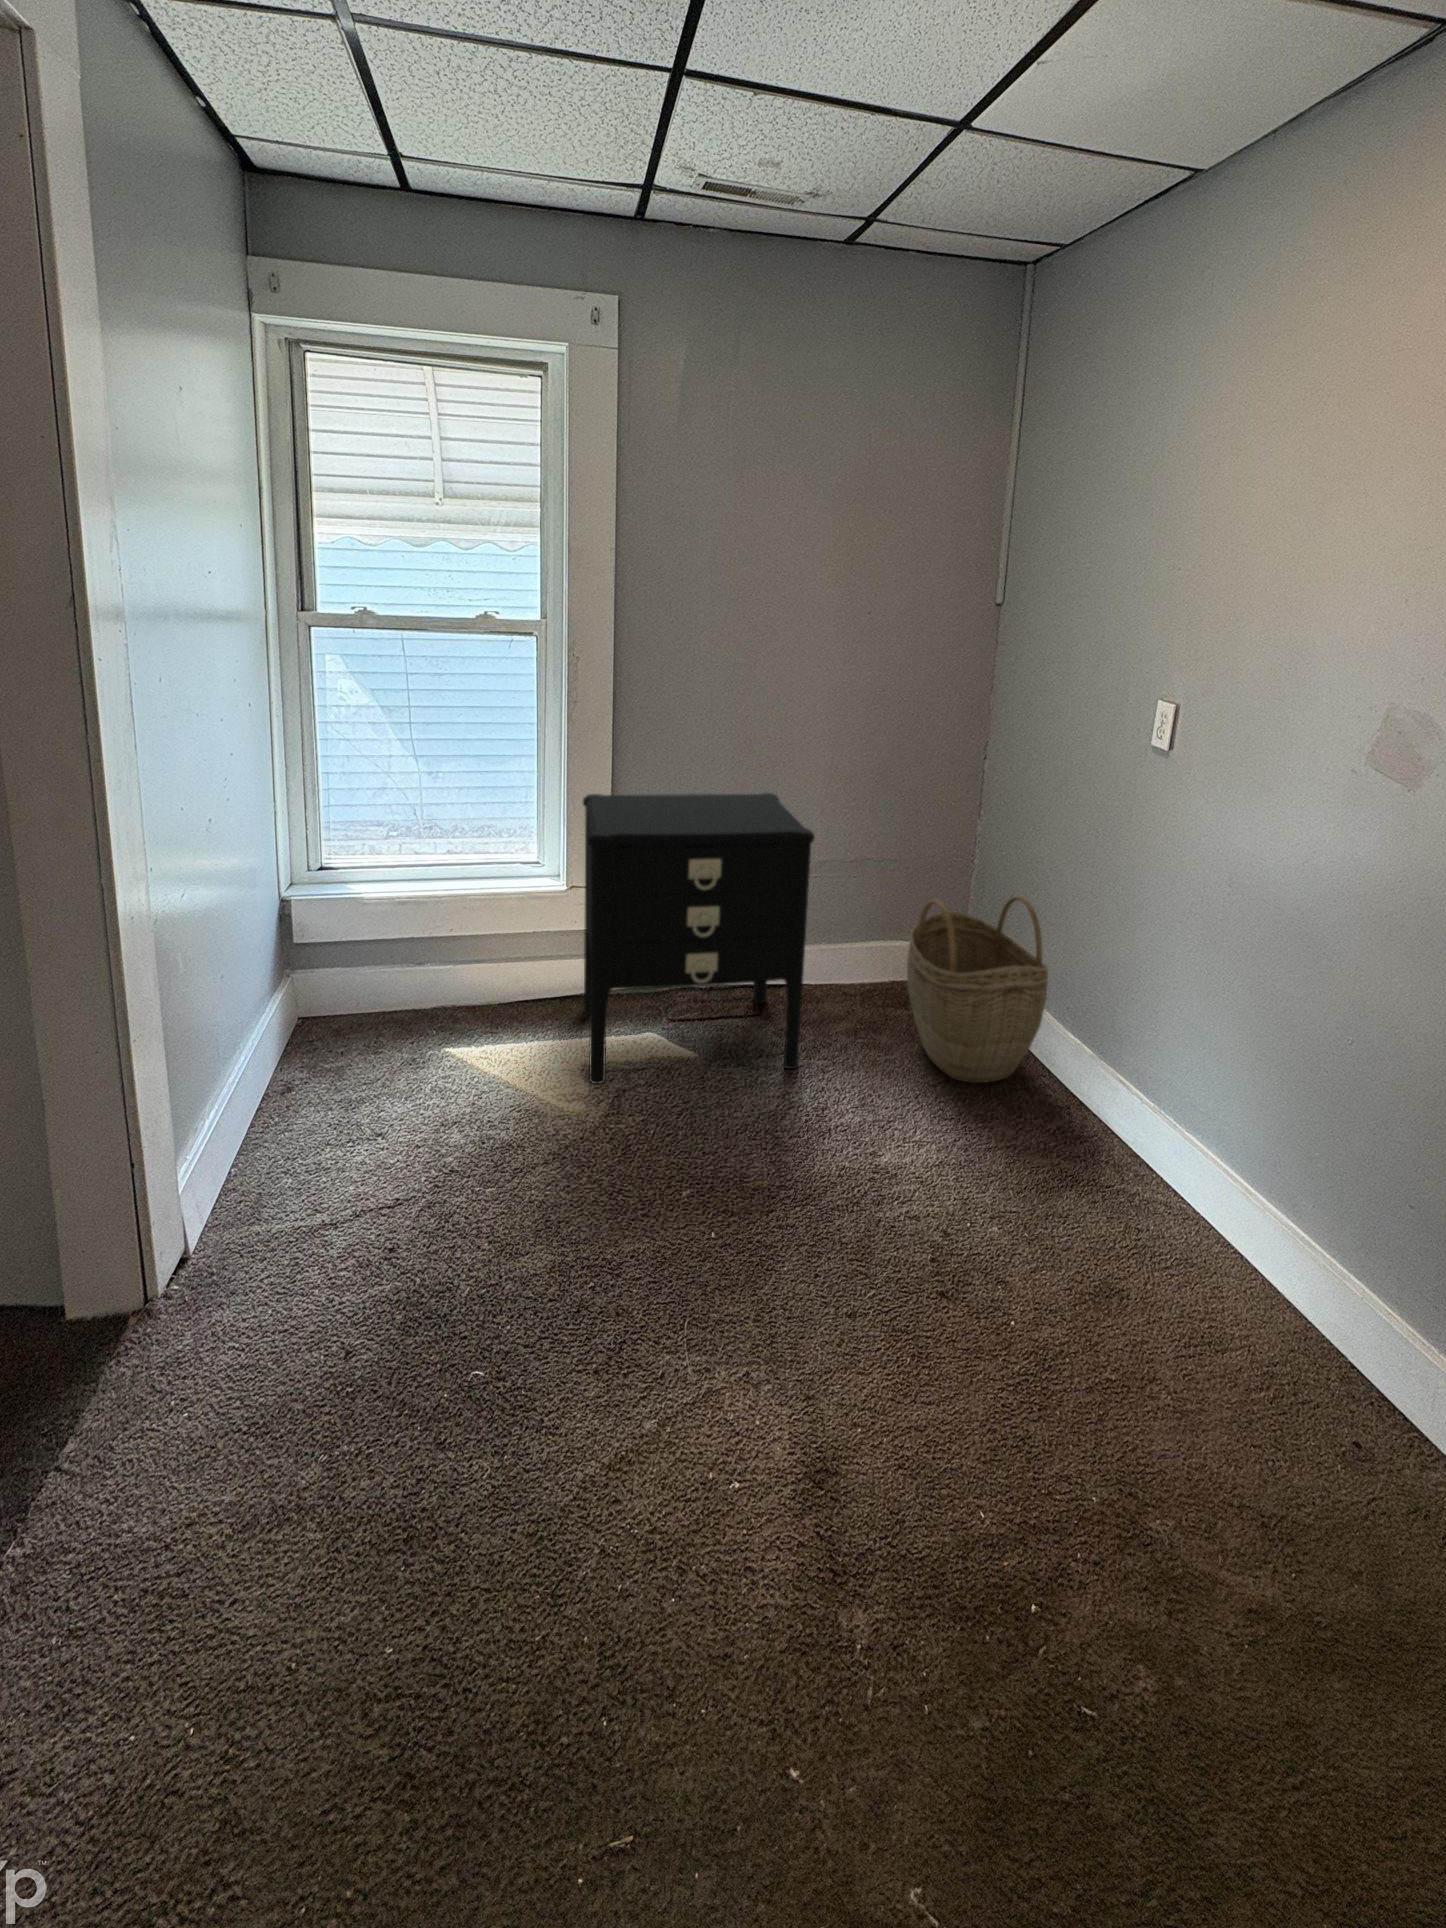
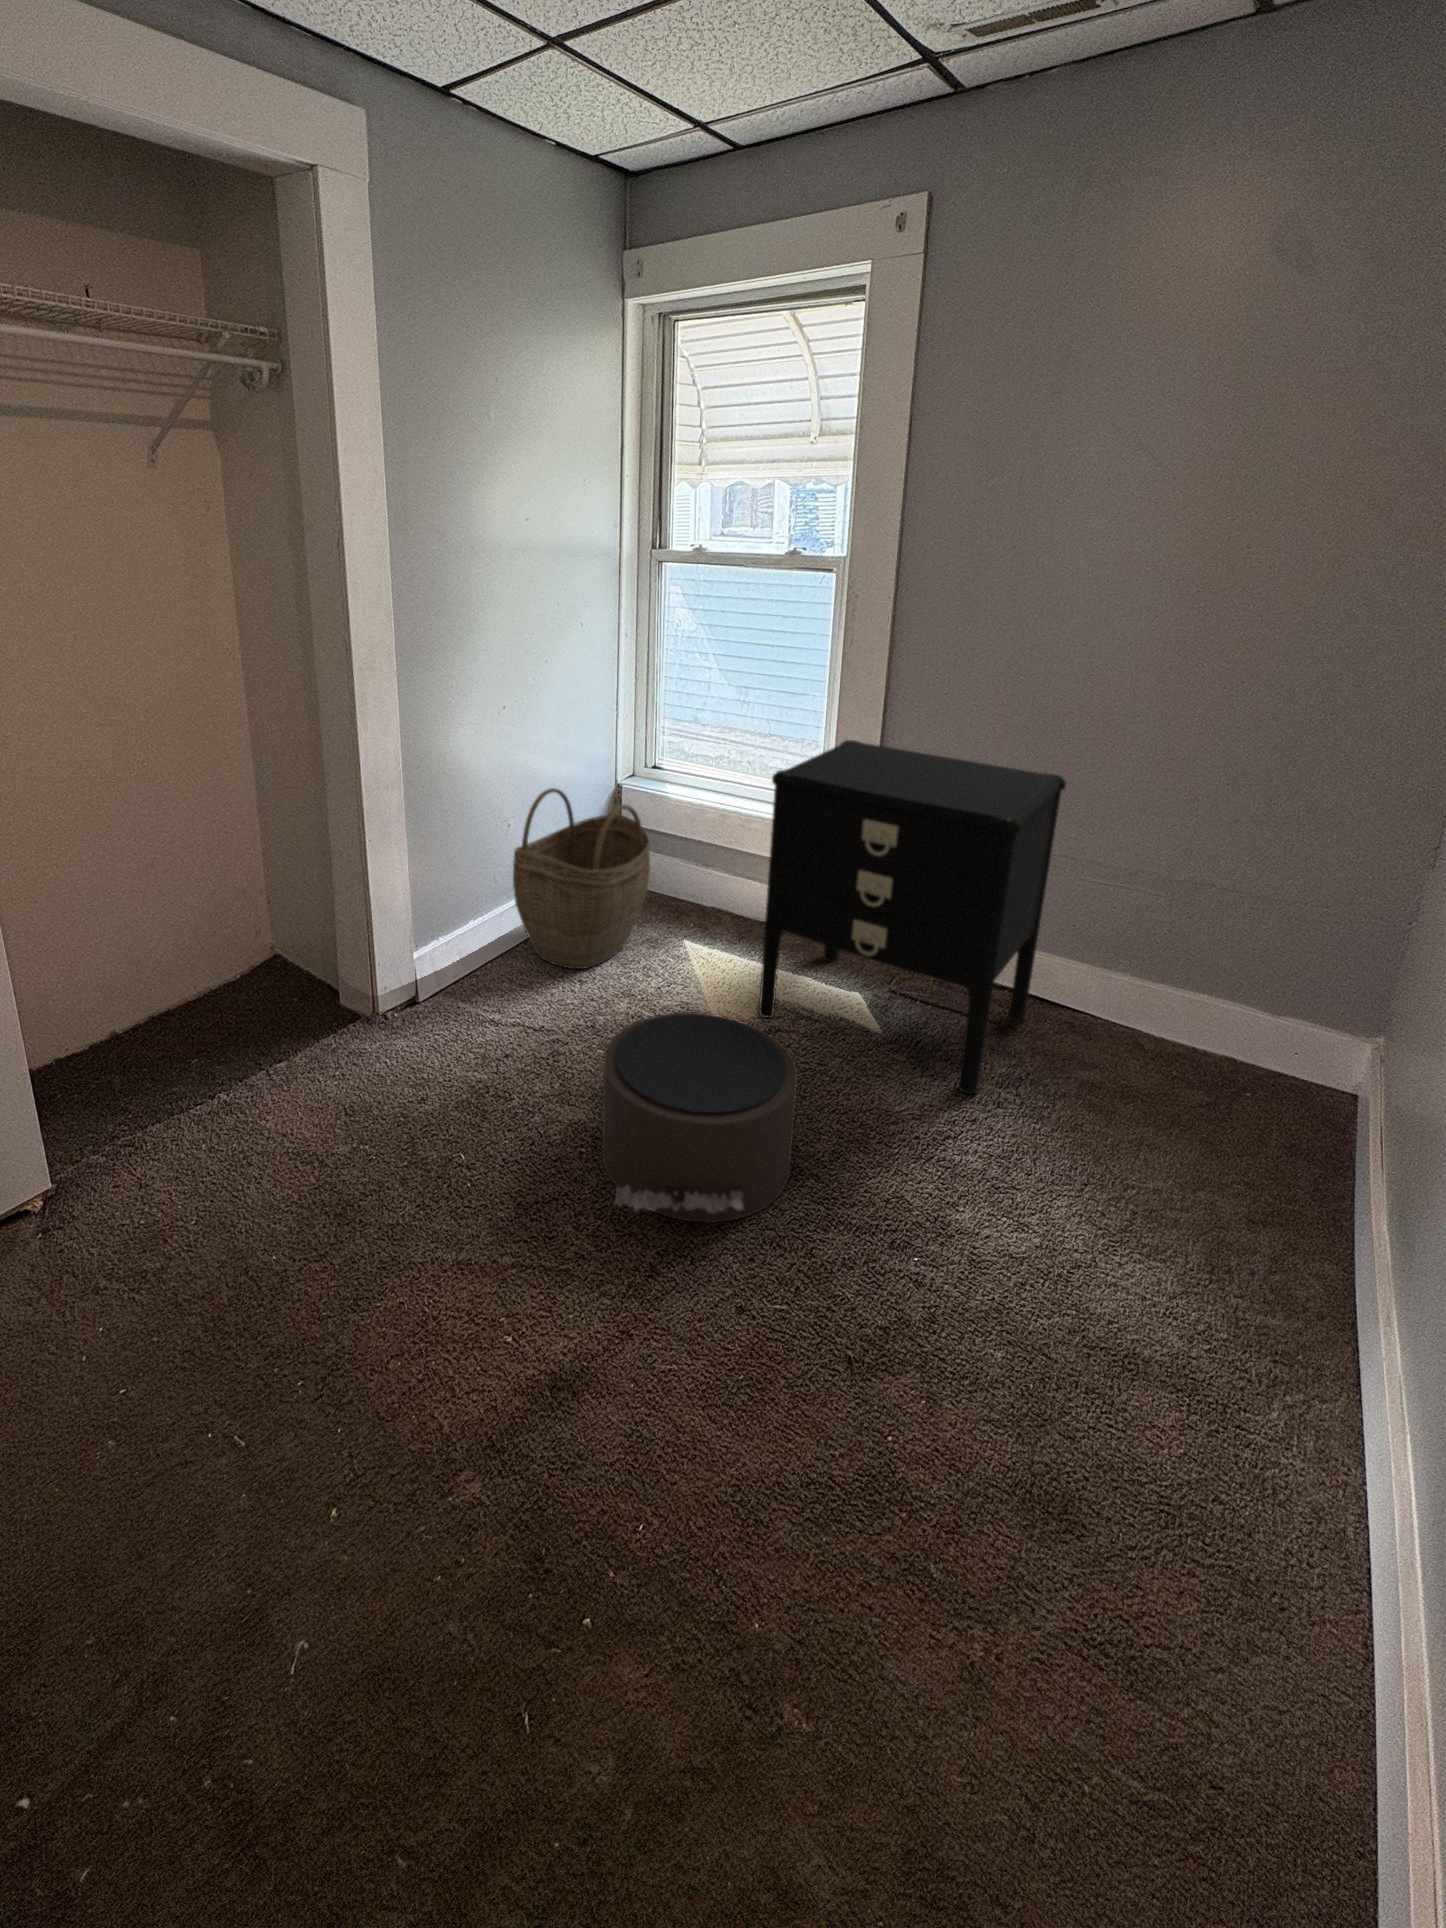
woven basket: present [907,896,1049,1083] -> present [513,788,650,969]
pouf: none [550,1079,796,1302] -> present [602,1012,798,1223]

